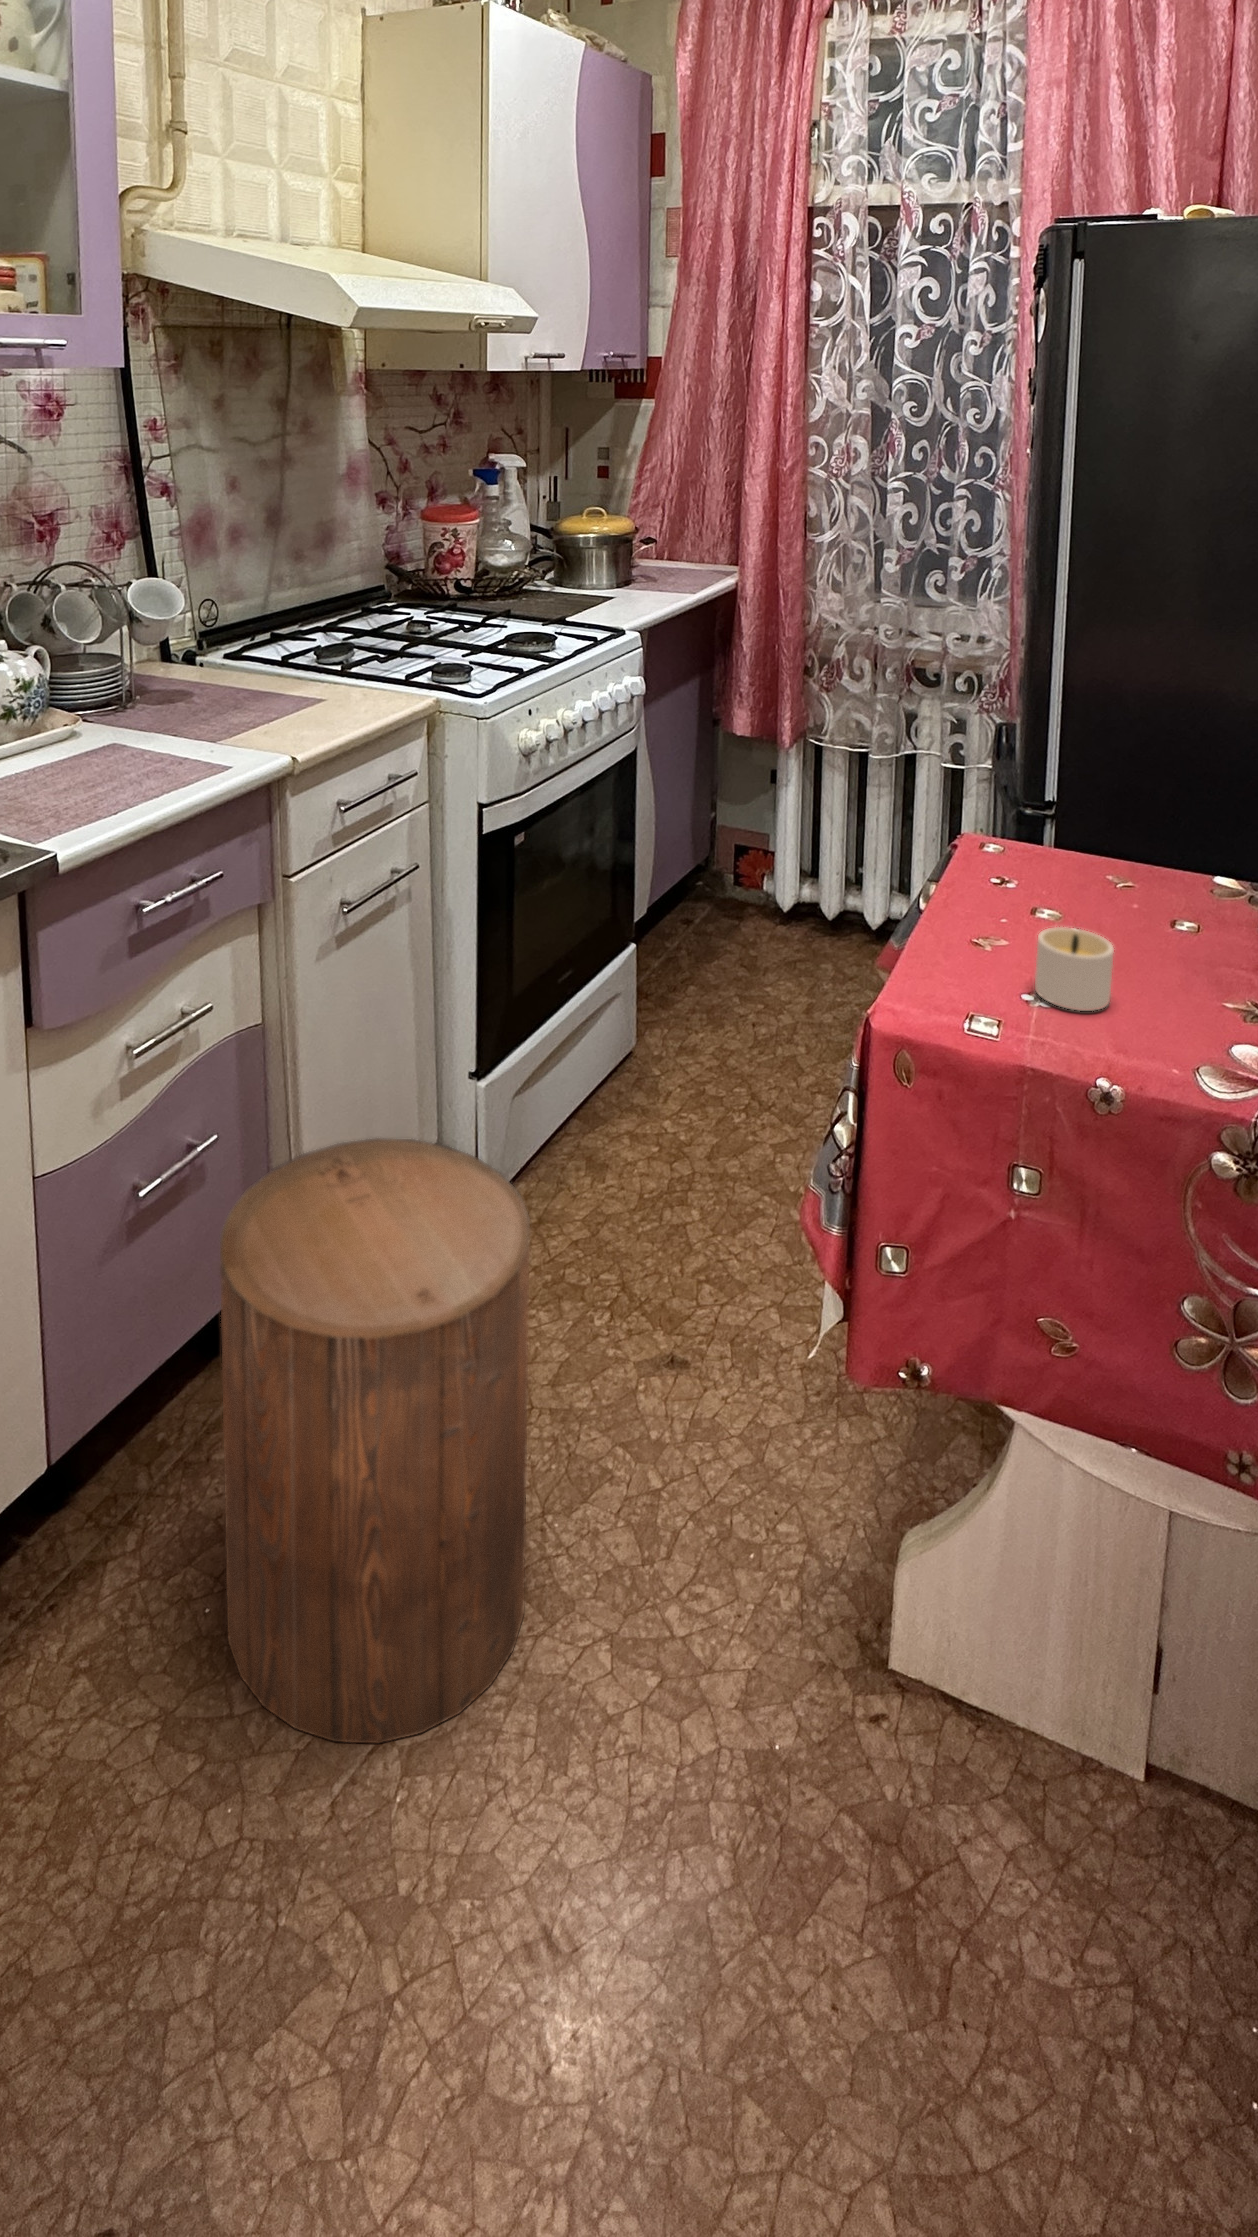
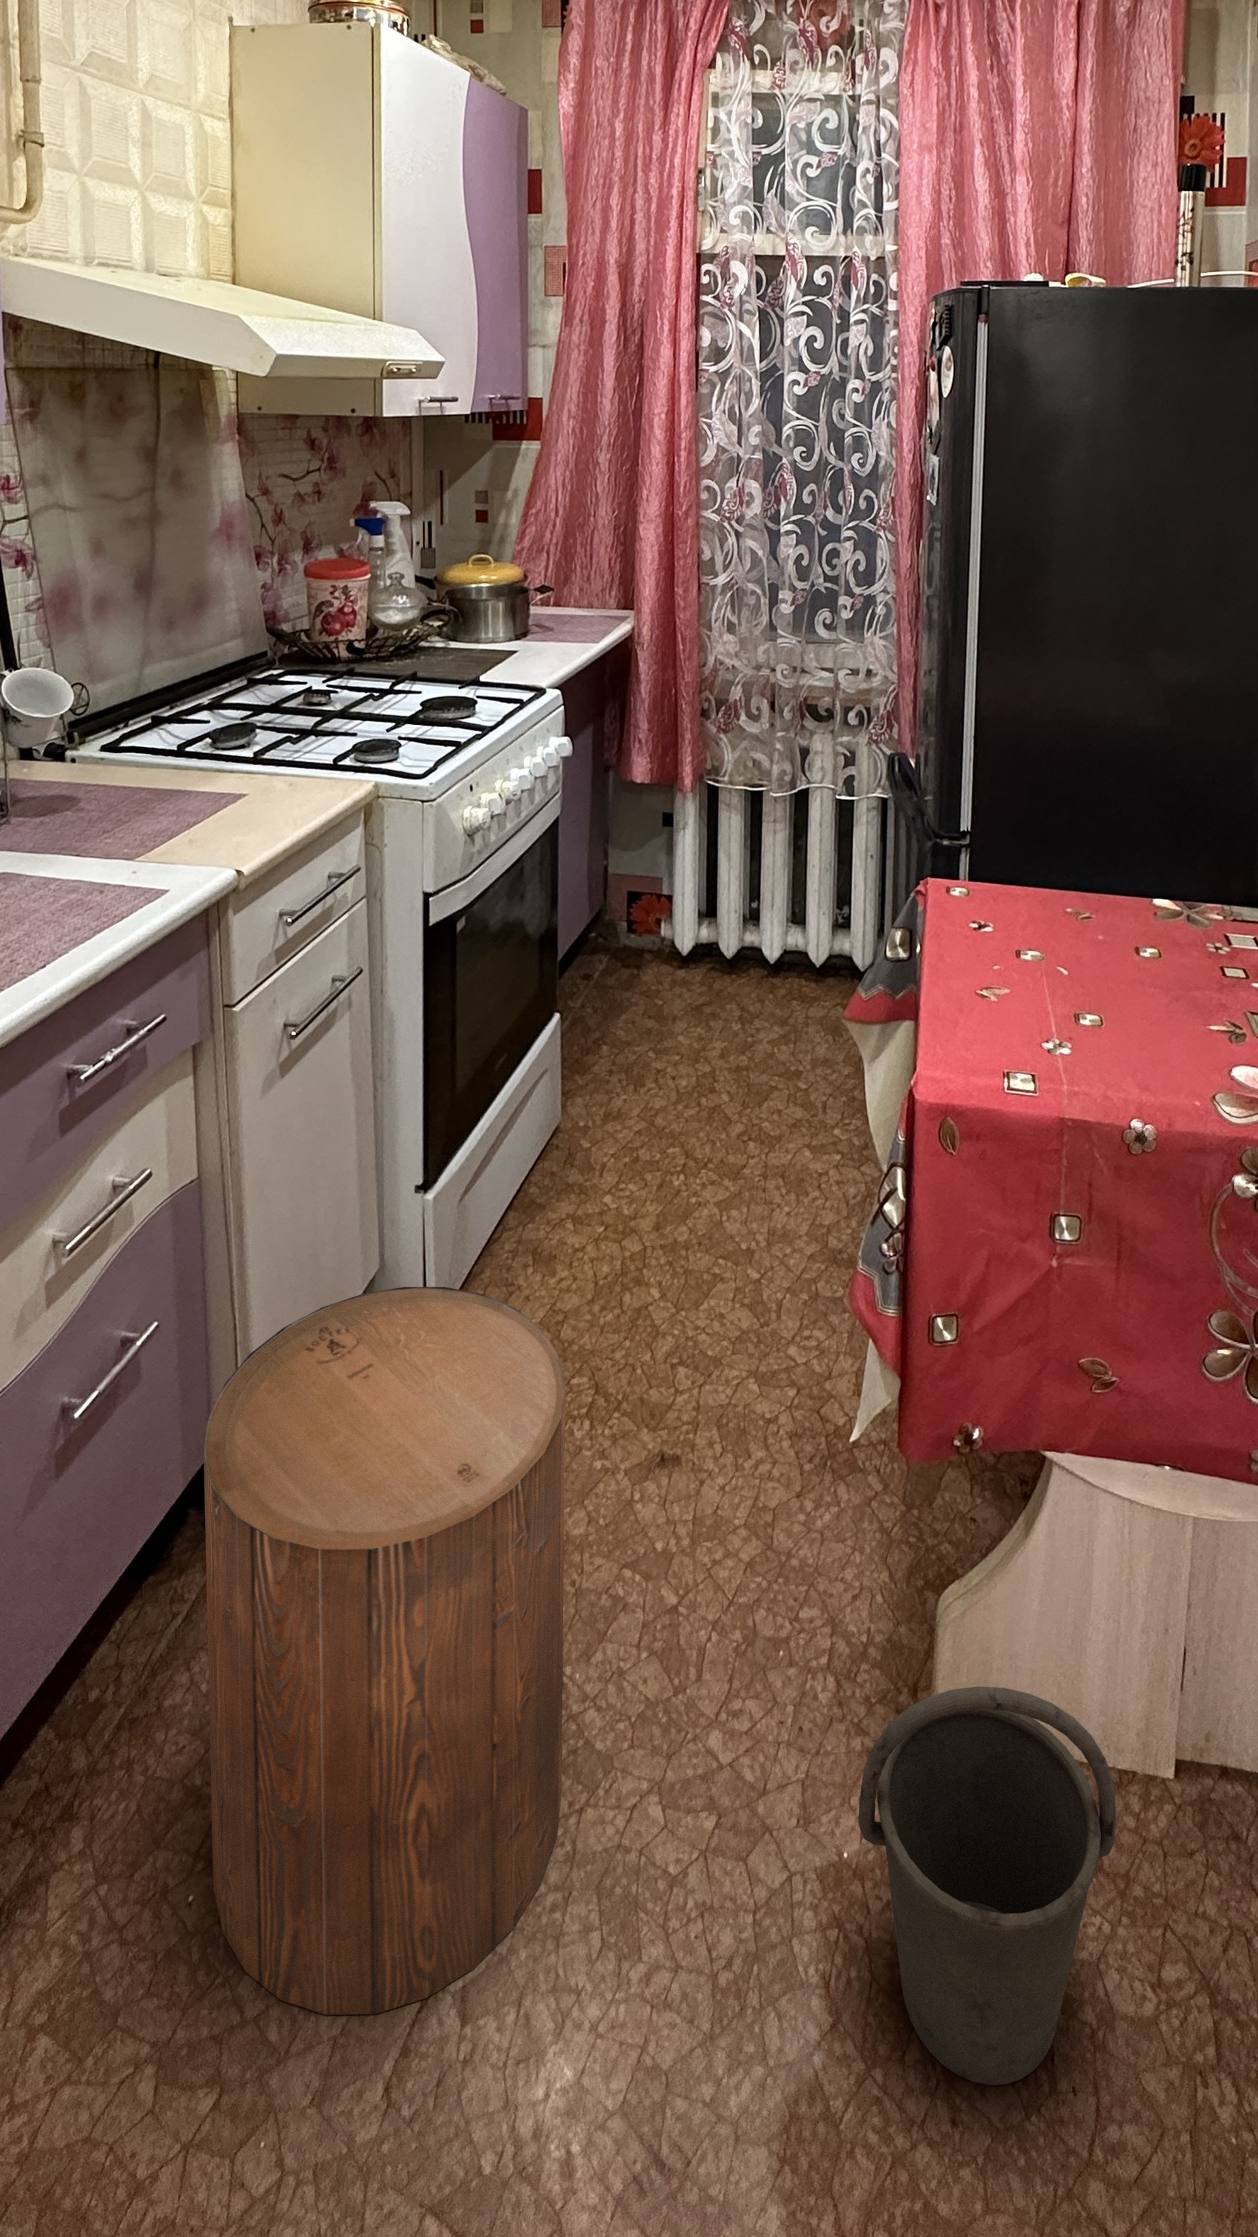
candle: present [1035,927,1114,1011] -> none [1066,973,1168,1054]
bucket: none [766,1603,1030,1997] -> present [859,1686,1116,2085]

